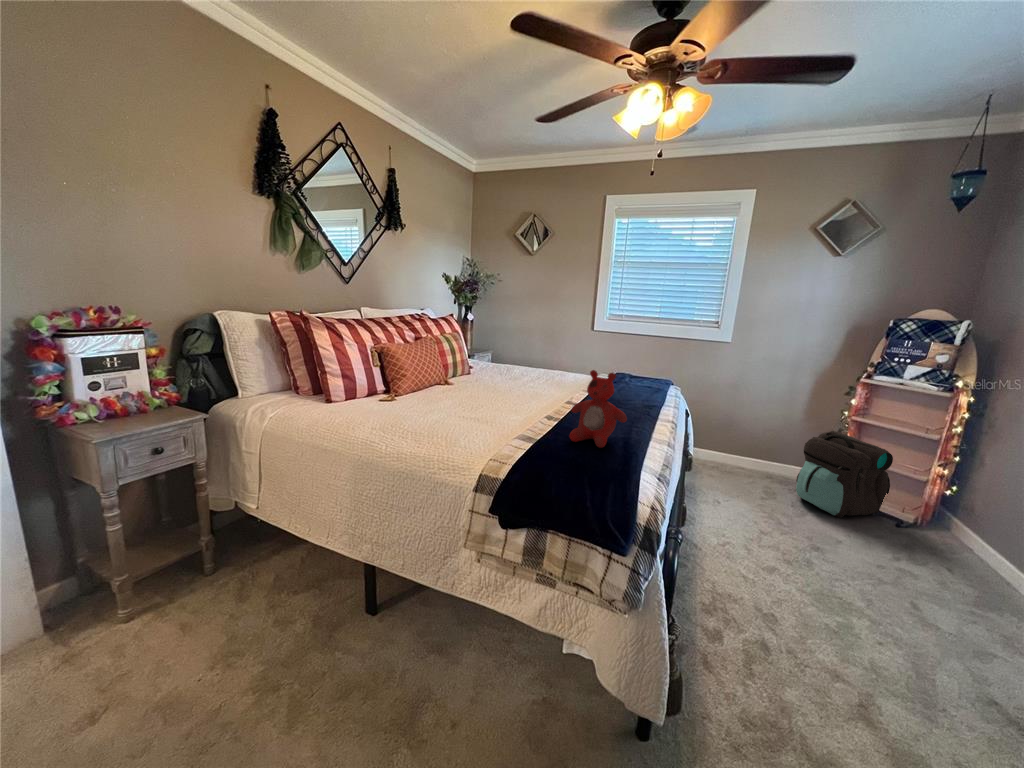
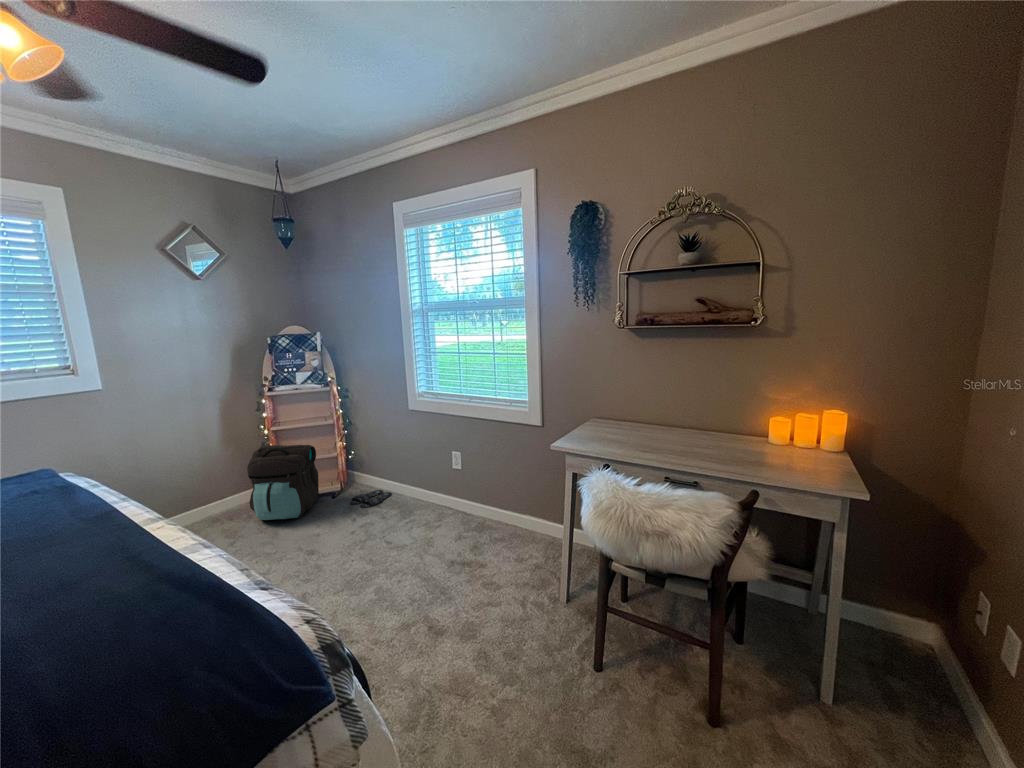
stuffed bear: present [570,370,627,448] -> none [31,494,169,649]
slippers: none [912,539,994,573] -> present [350,490,392,508]

